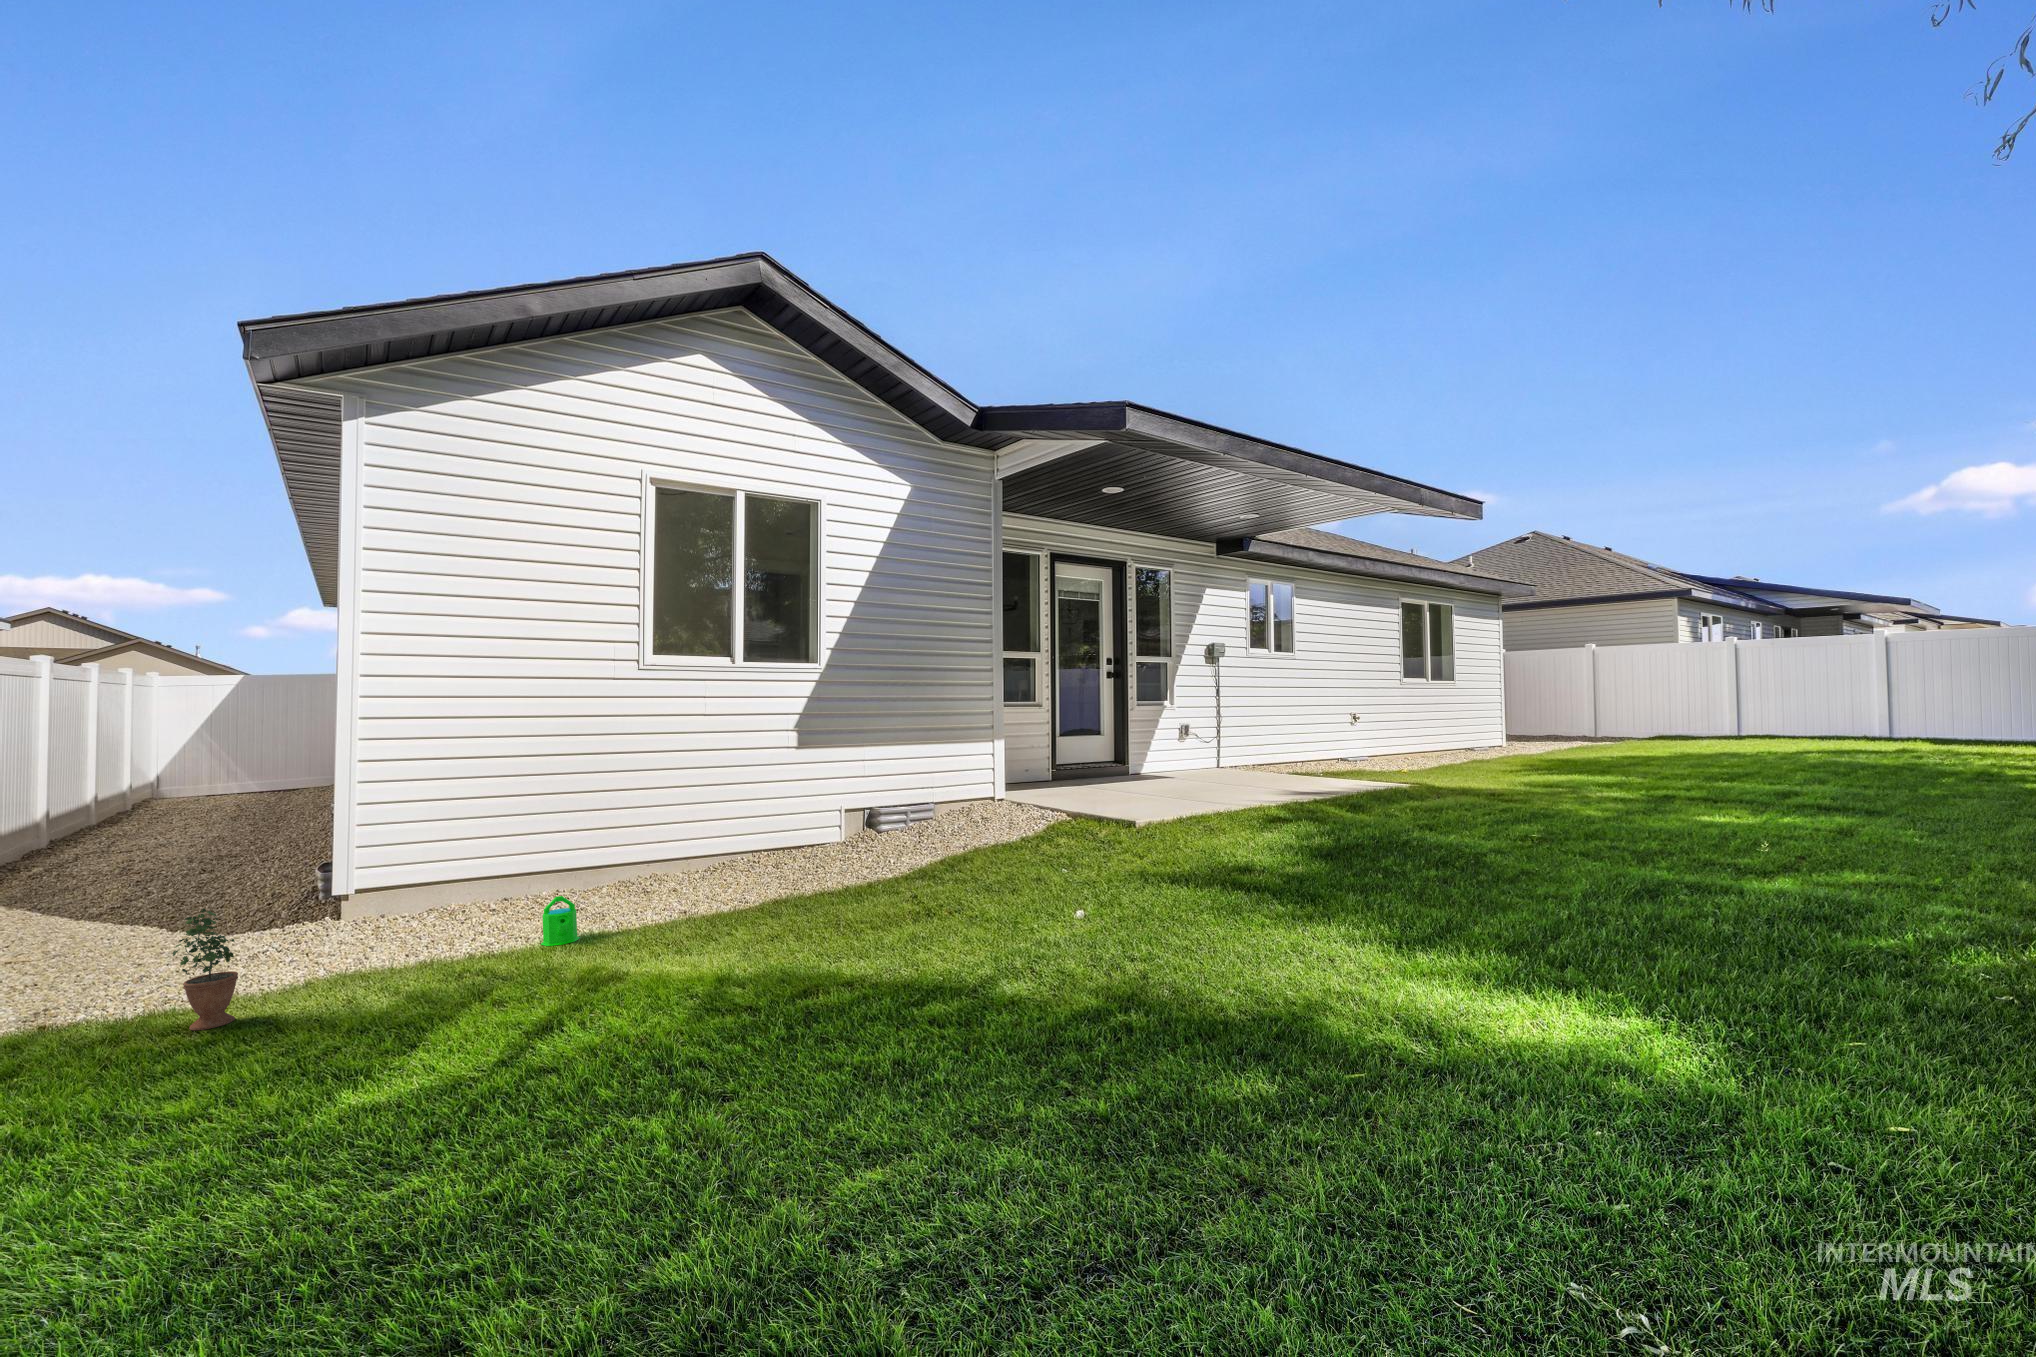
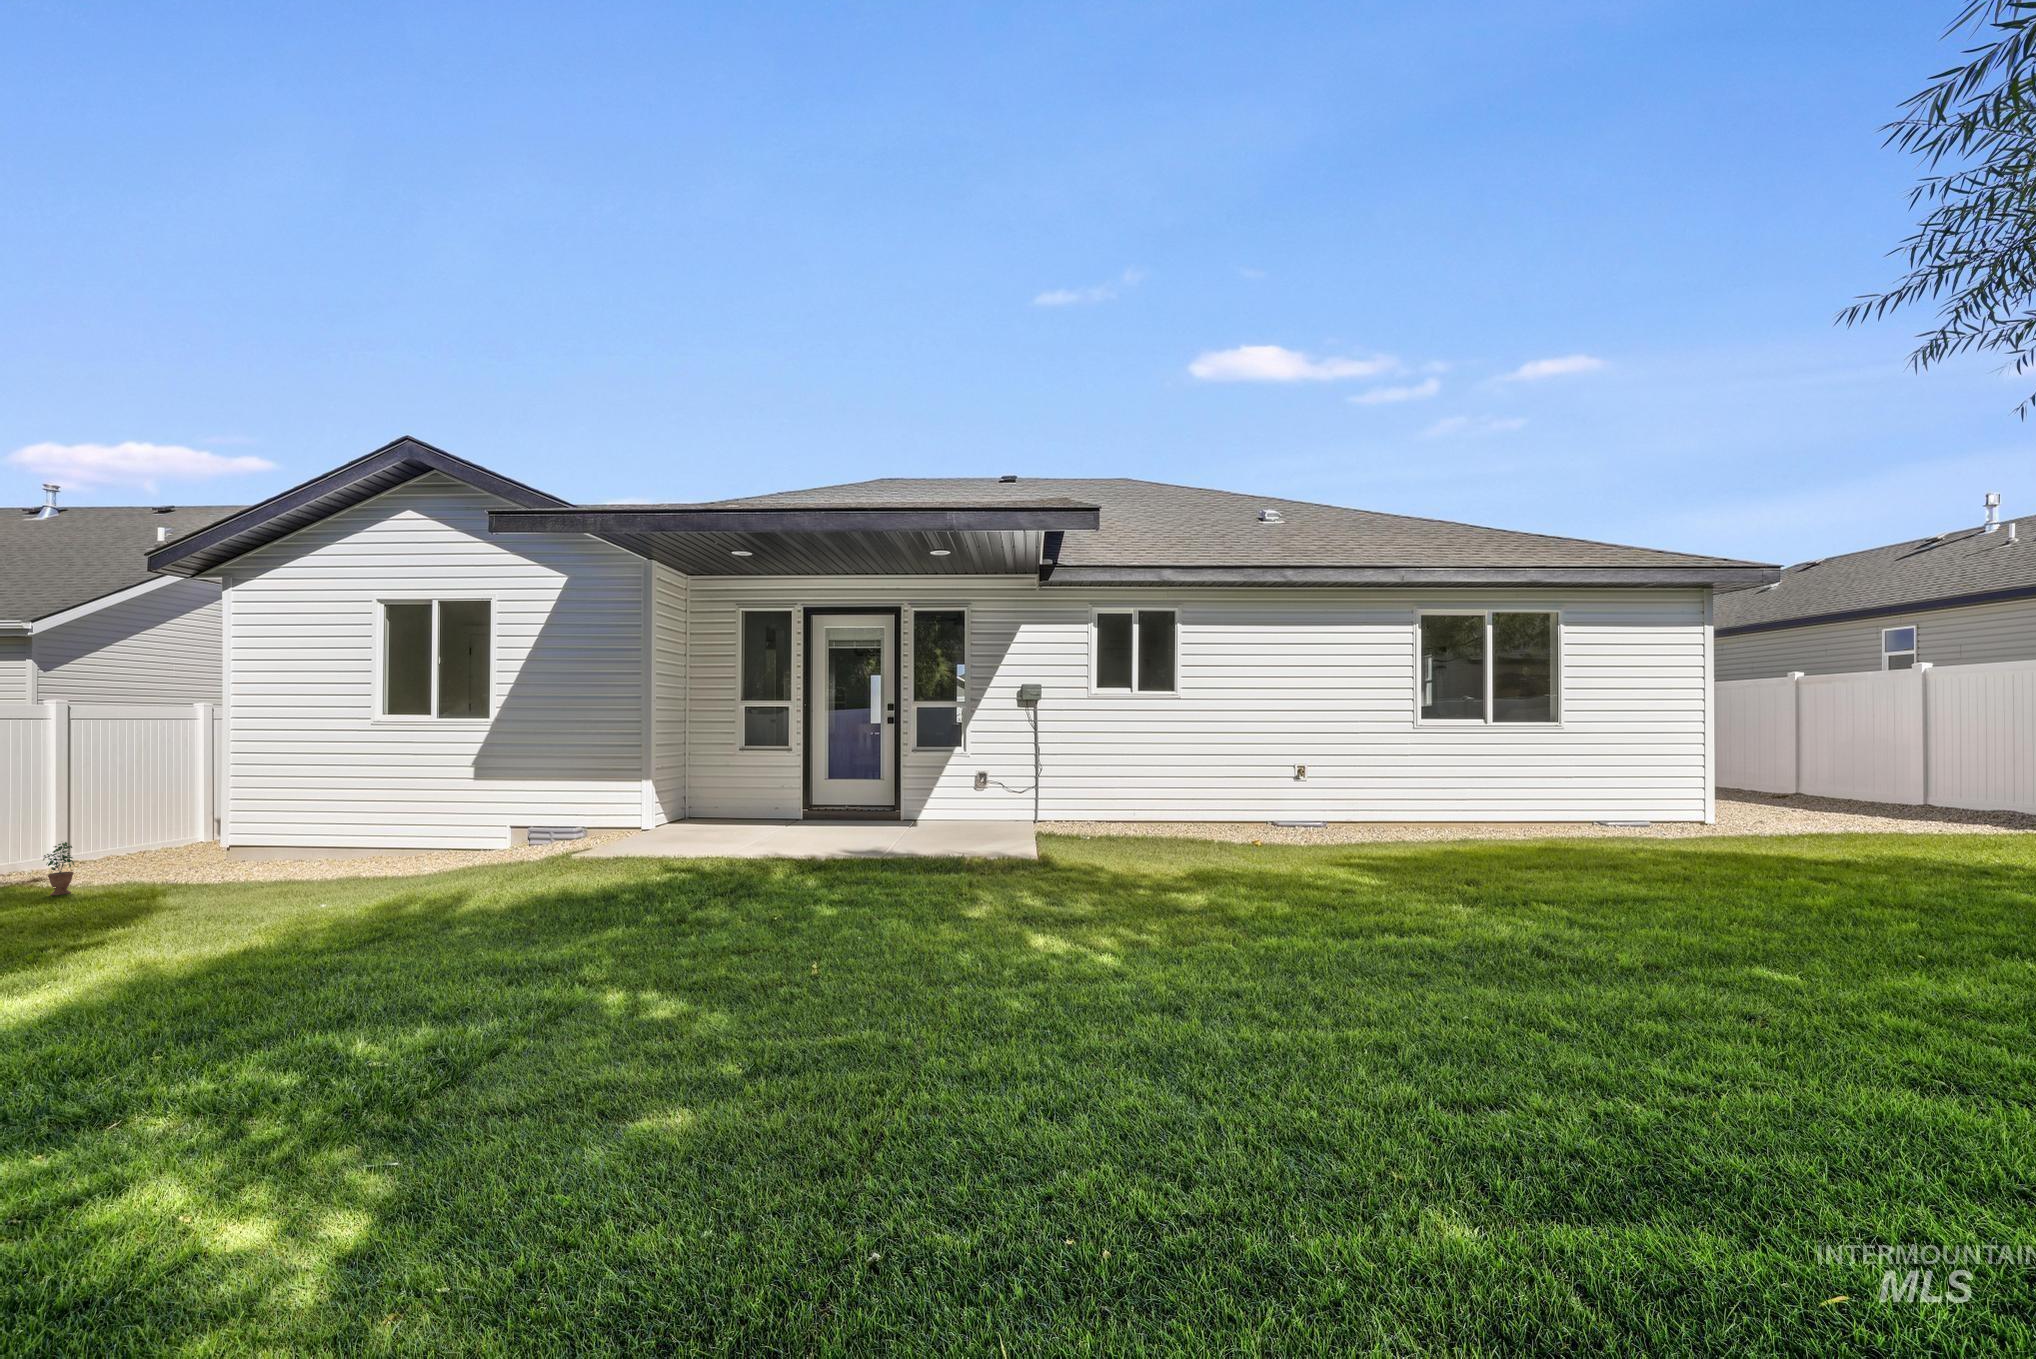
watering can: present [541,896,580,946] -> none [210,859,245,886]

